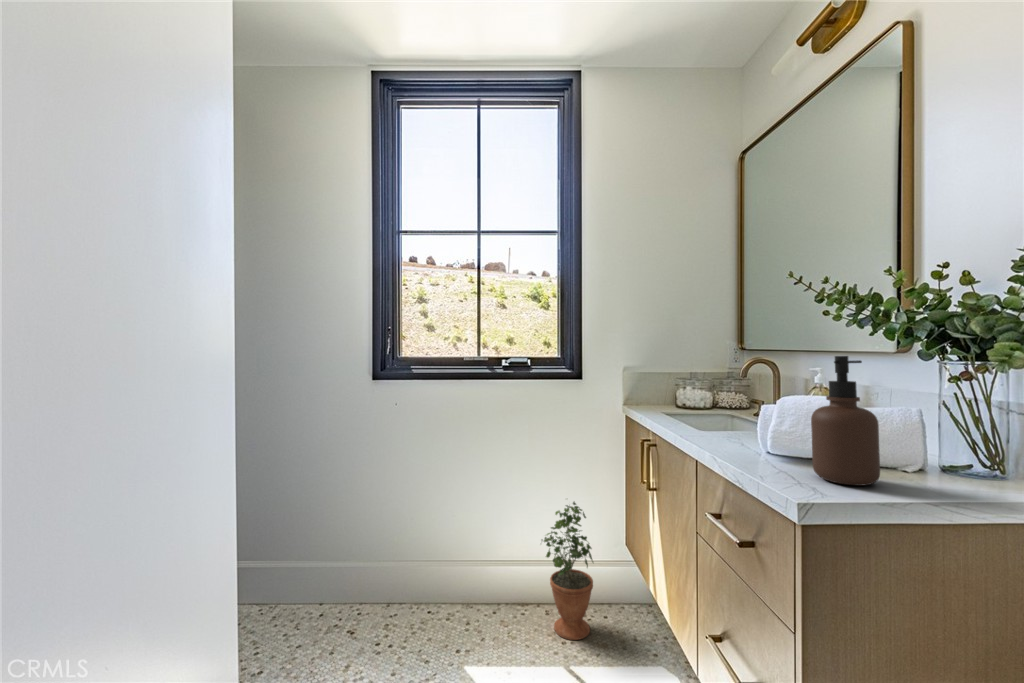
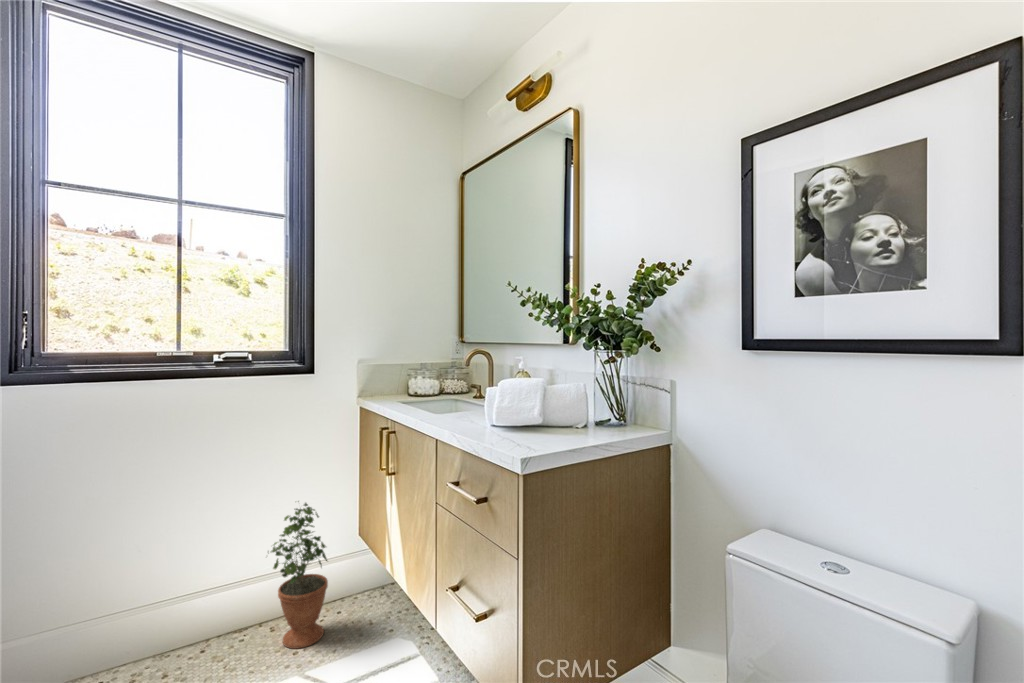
soap dispenser: present [811,356,880,486] -> none [526,348,565,441]

